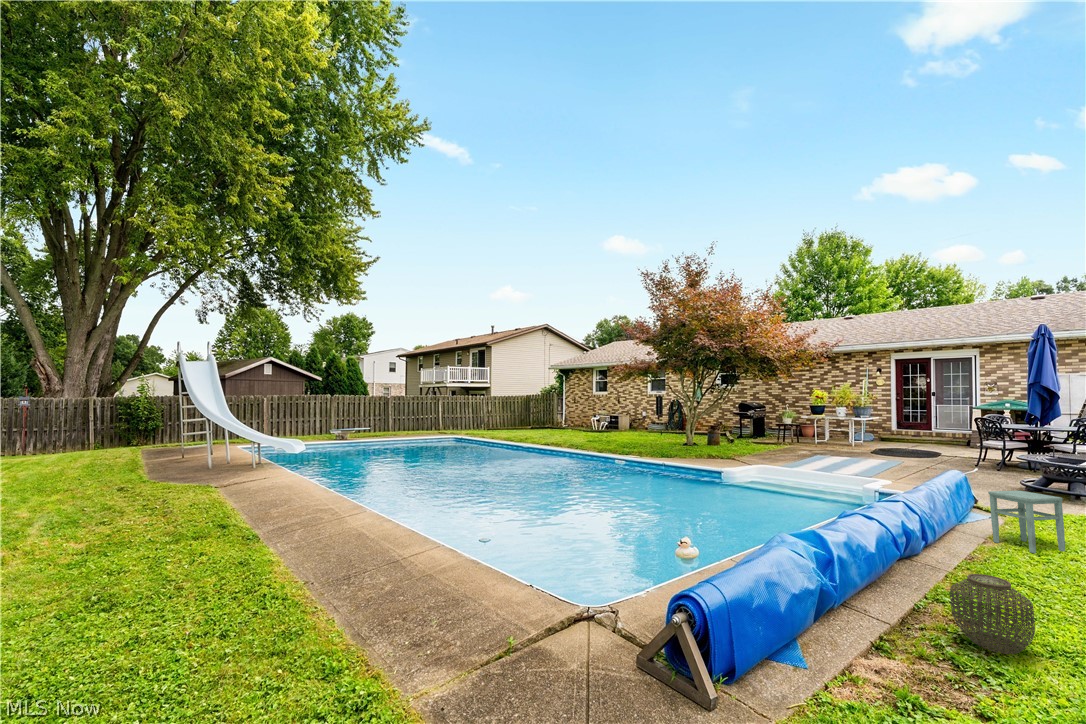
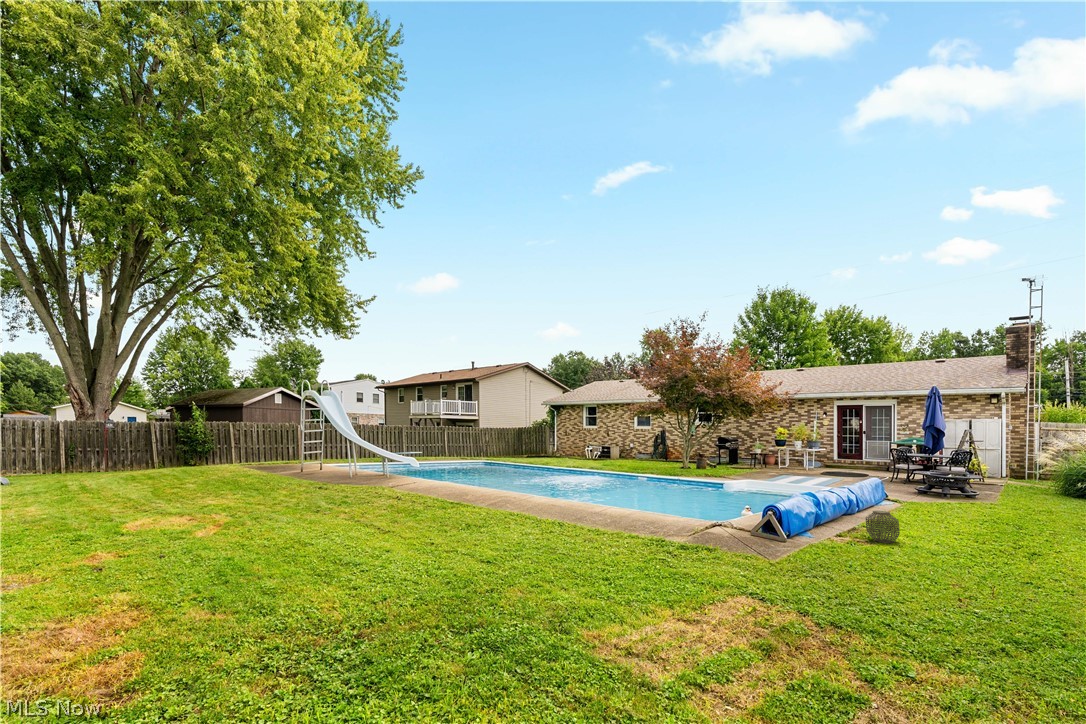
stool: present [988,490,1065,553] -> none [890,485,928,518]

